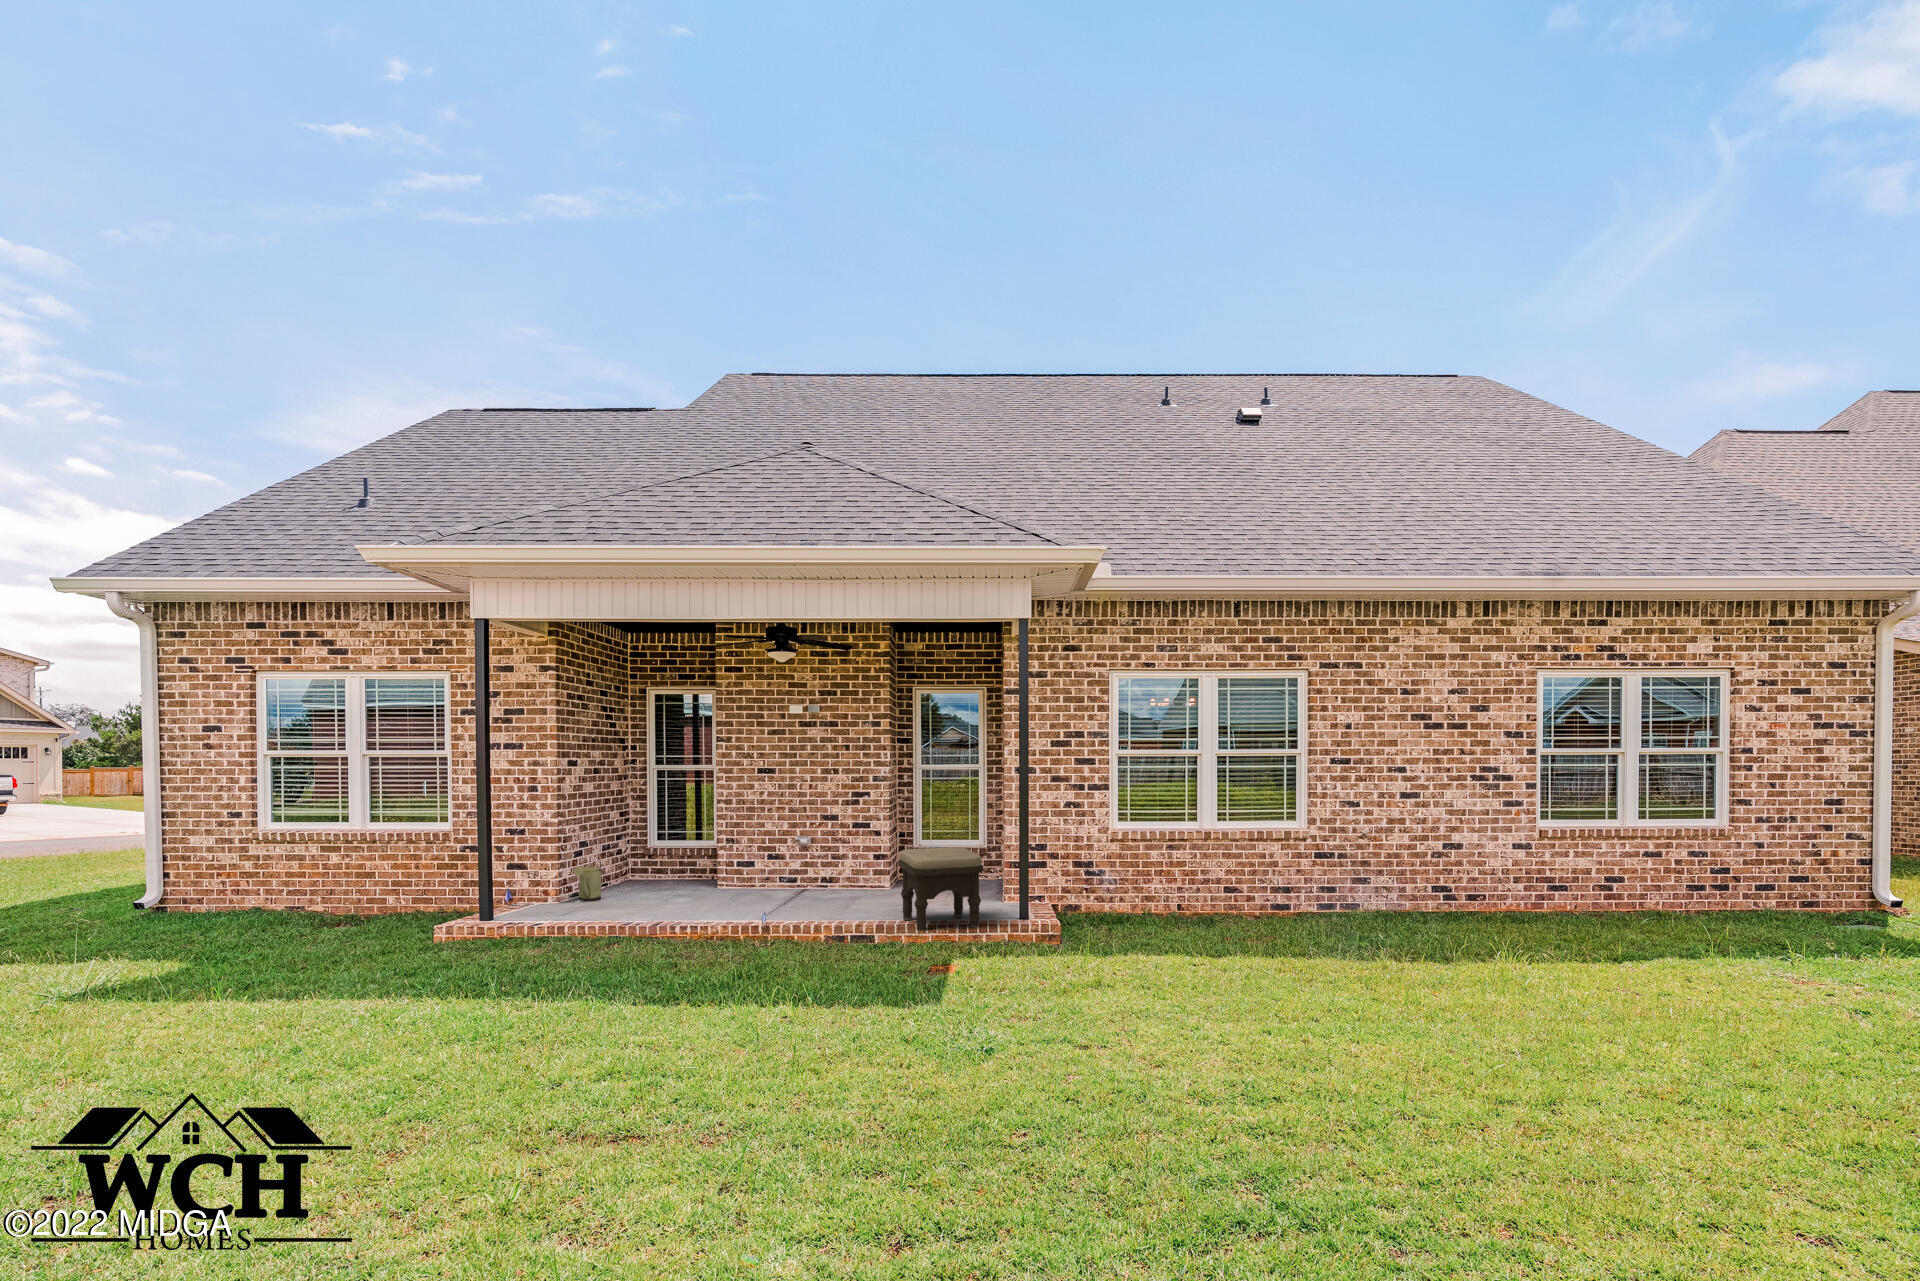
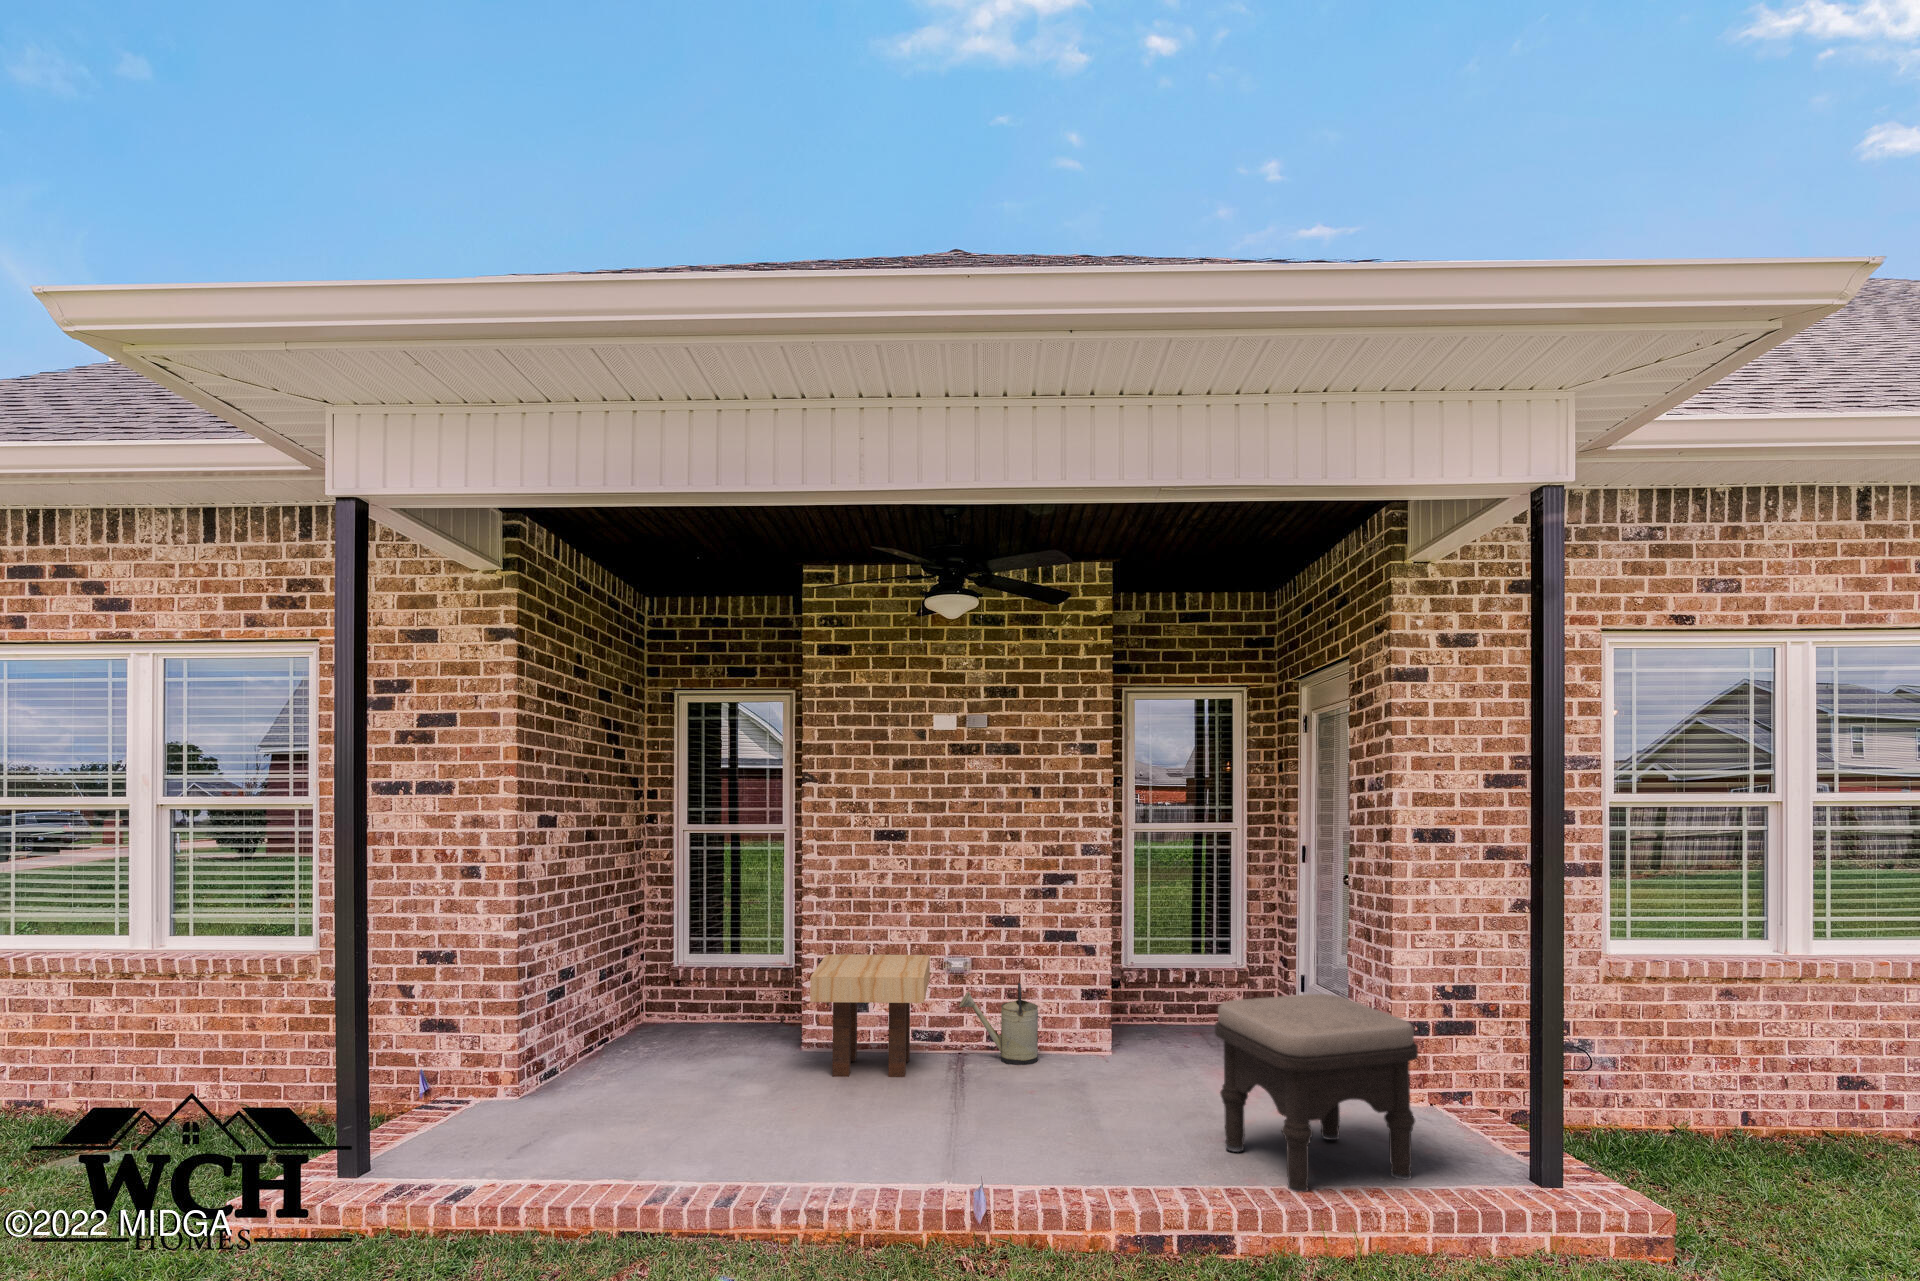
side table: none [715,837,786,899] -> present [810,954,930,1077]
watering can: present [574,866,601,901] -> present [959,983,1046,1065]

